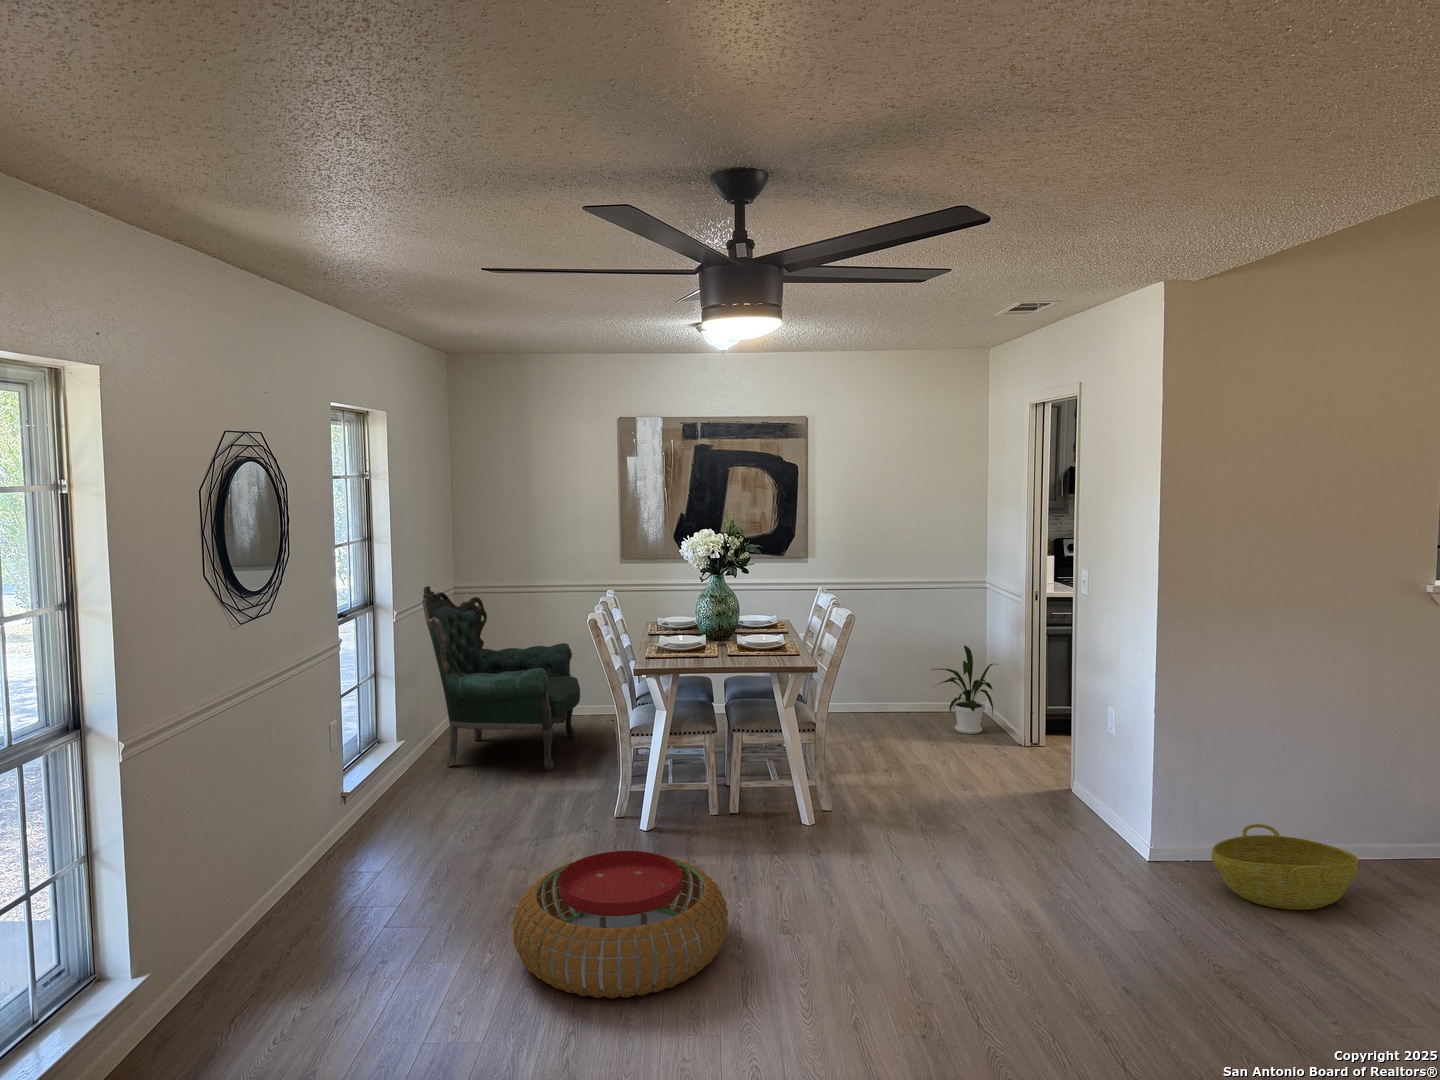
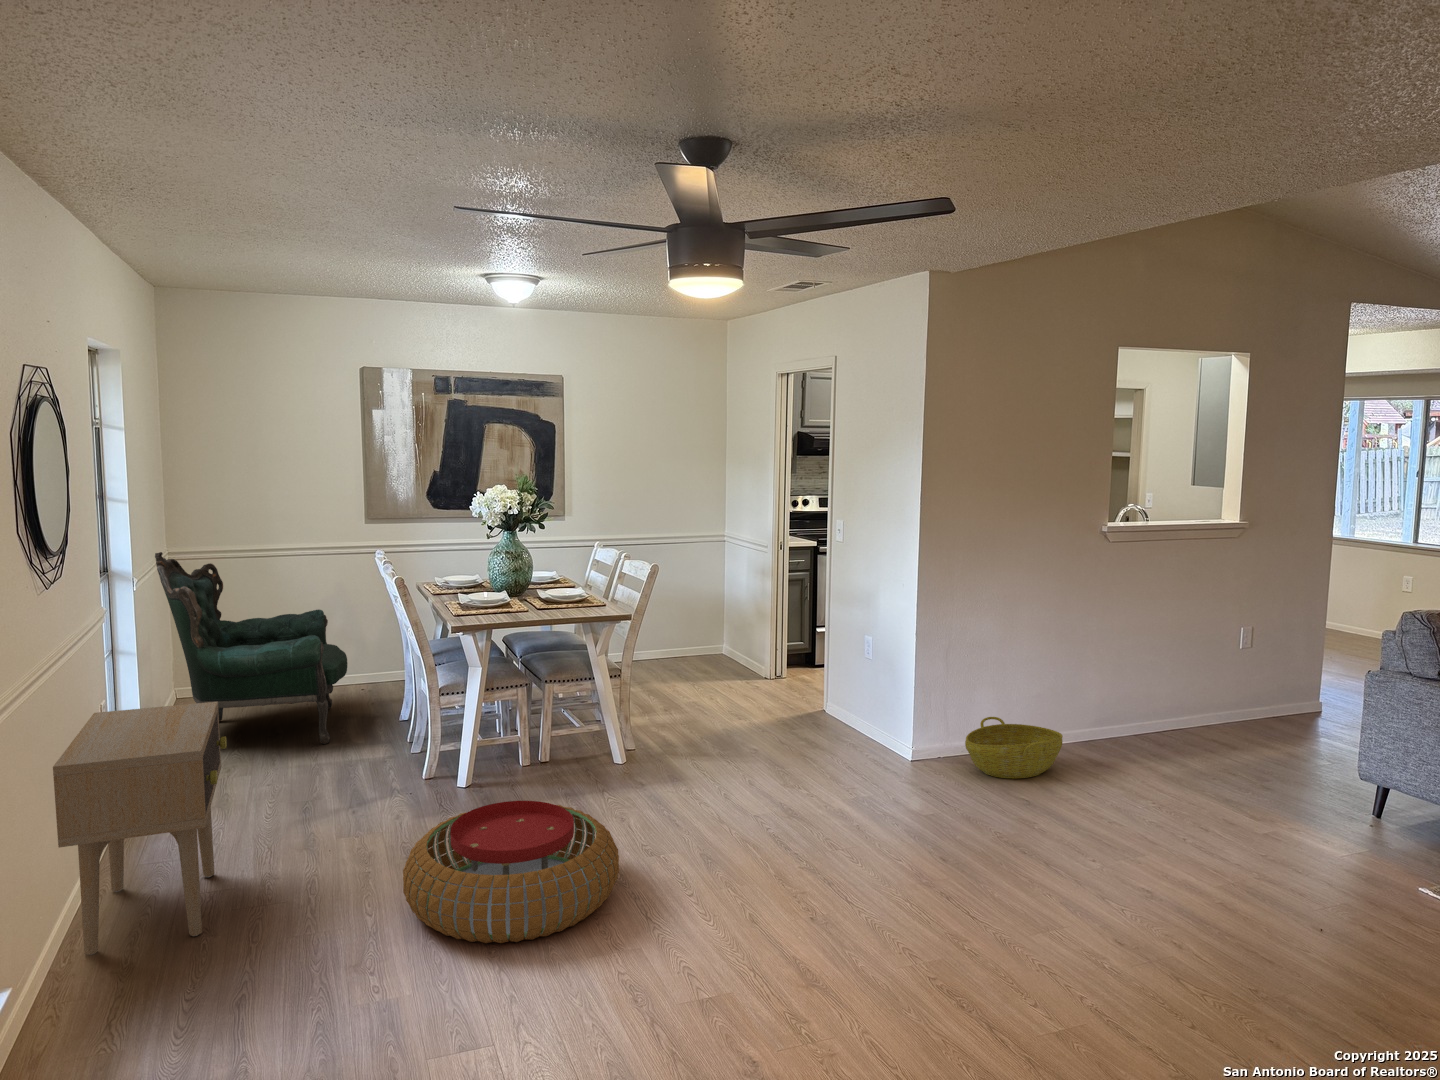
house plant: present [932,646,993,734] -> none [680,592,744,671]
side table: none [238,724,404,936] -> present [53,702,227,955]

